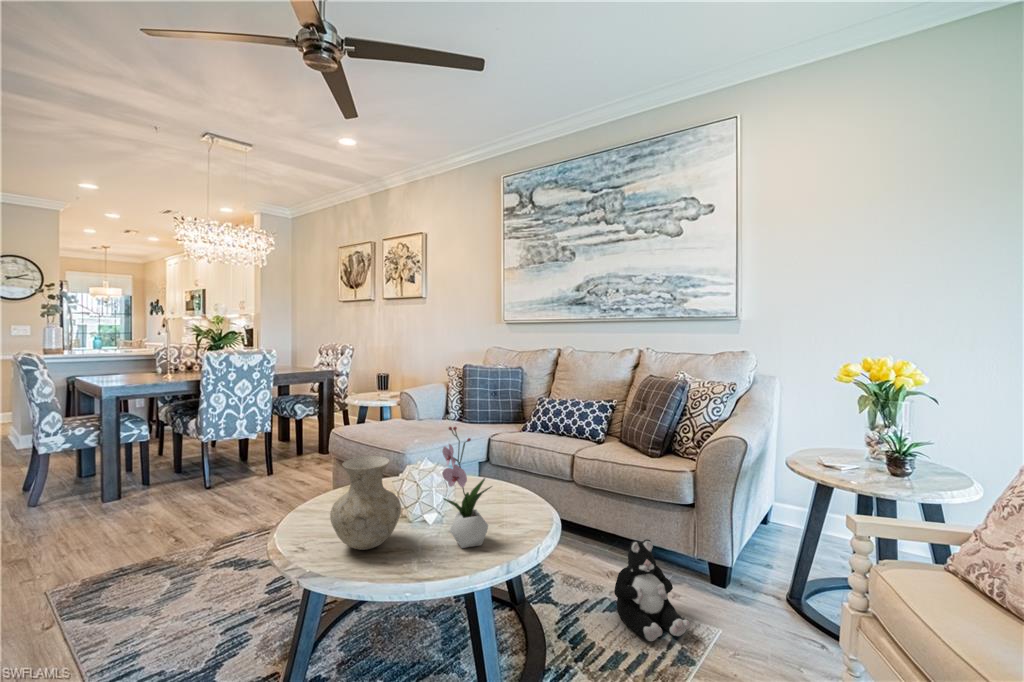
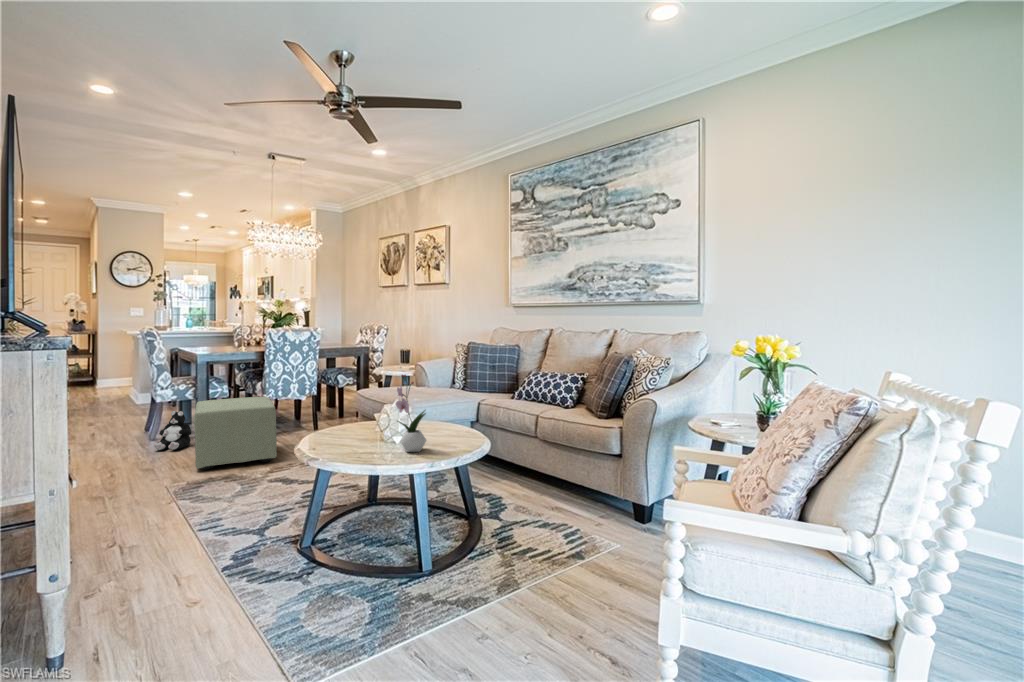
ottoman: none [98,441,221,553] -> present [194,397,277,470]
vase: present [330,456,401,550] -> none [326,393,371,450]
plush toy: present [614,539,690,641] -> present [154,411,192,450]

